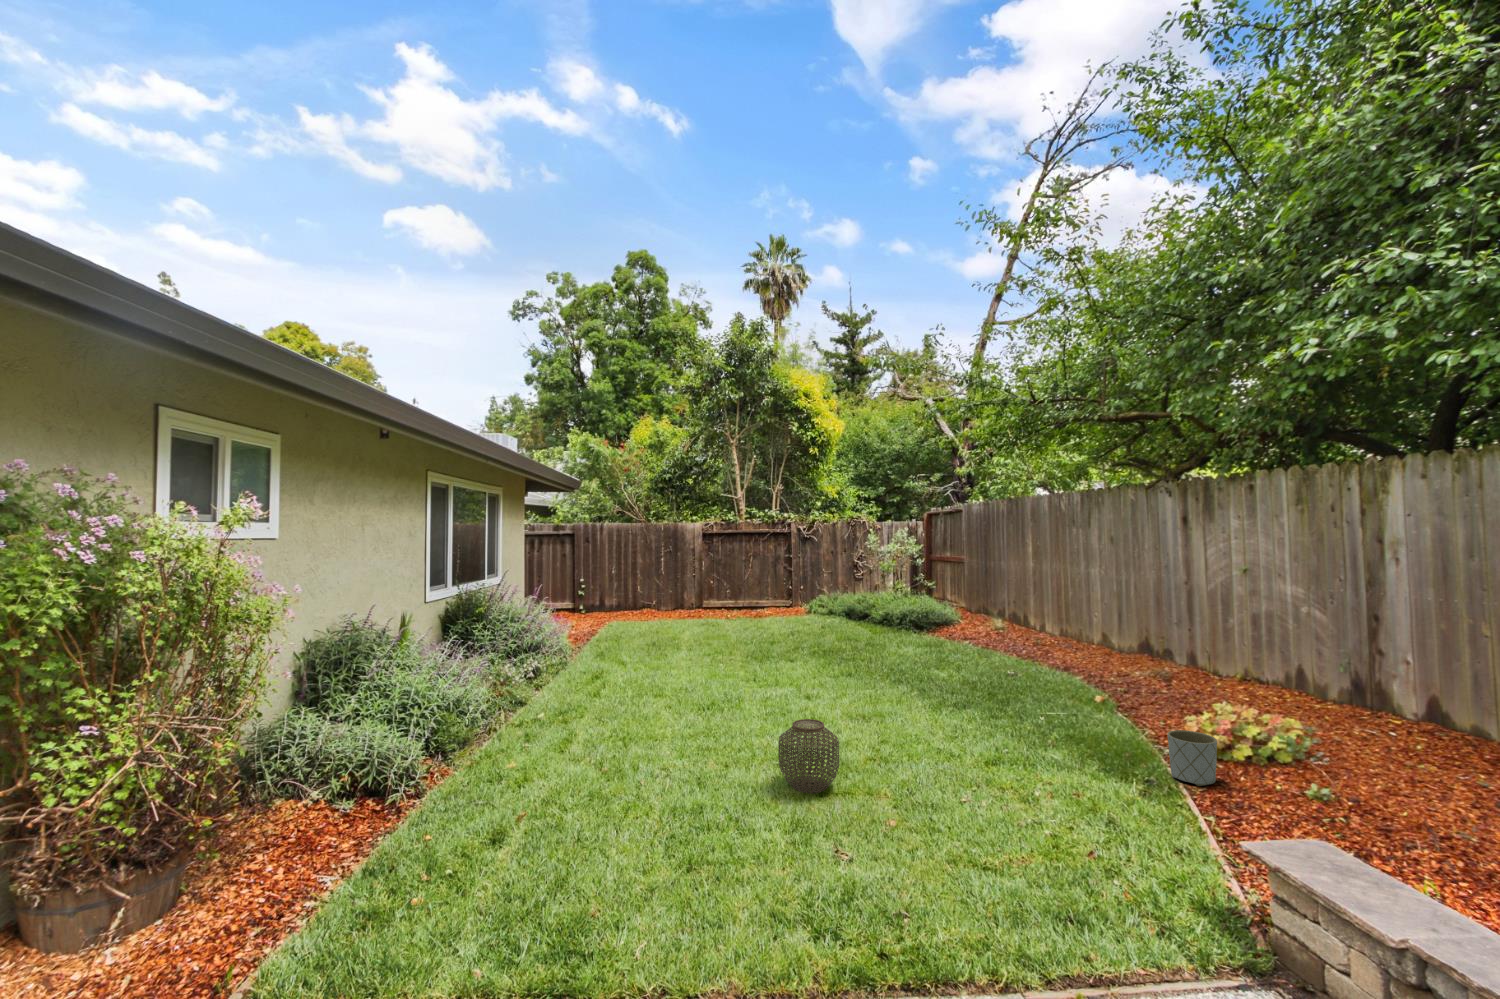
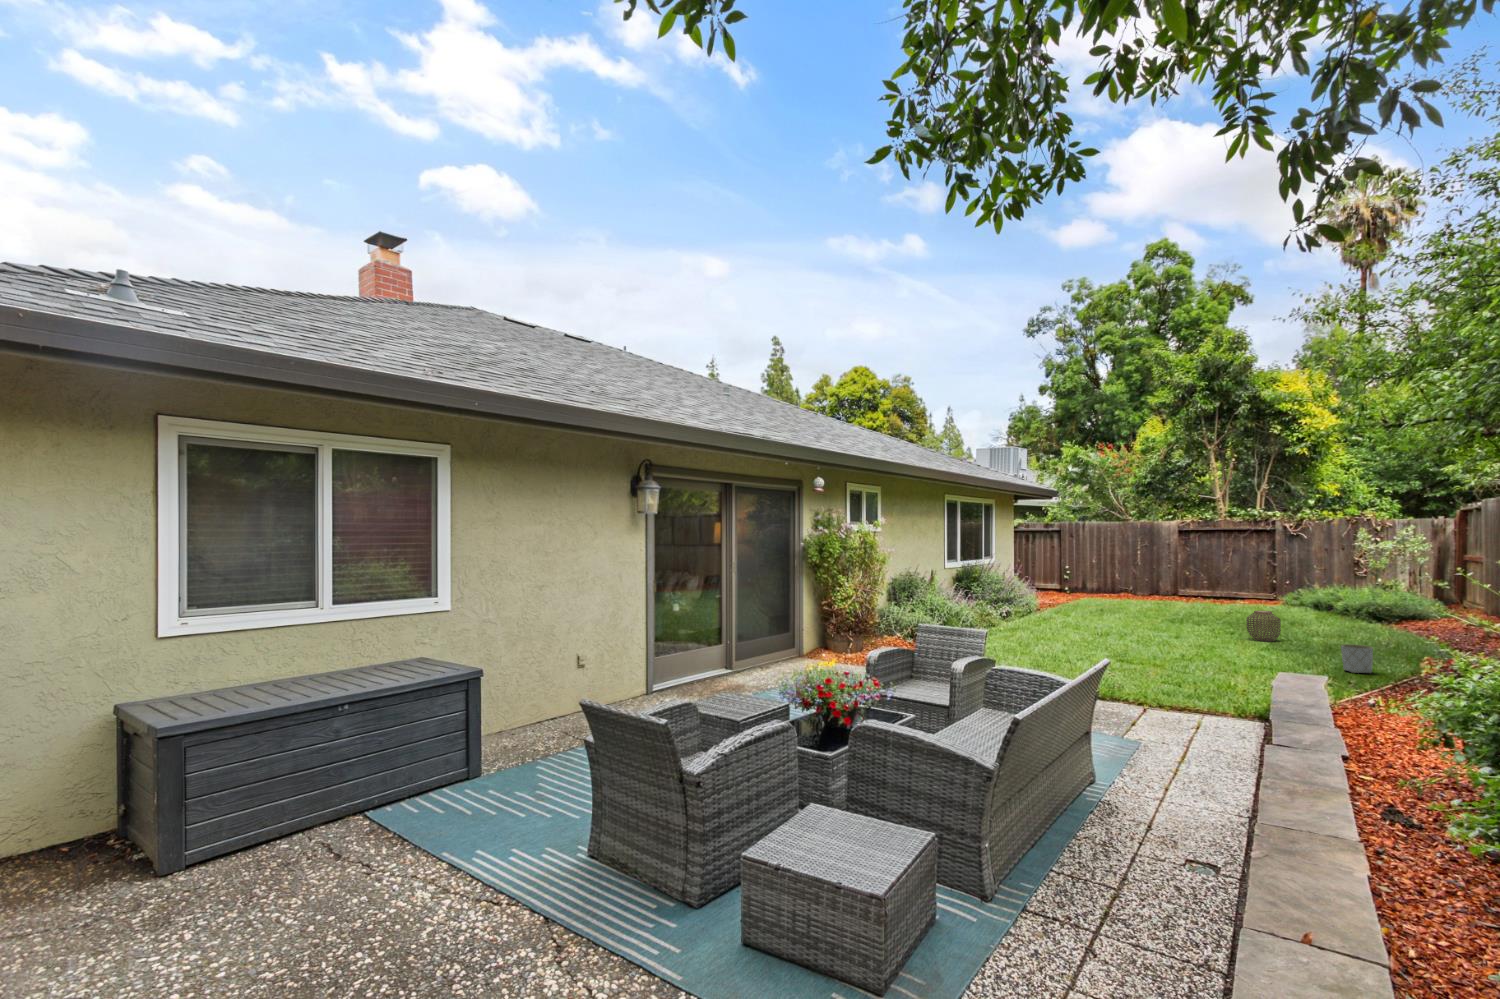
woven basket: present [779,719,839,793] -> present [1246,611,1281,642]

